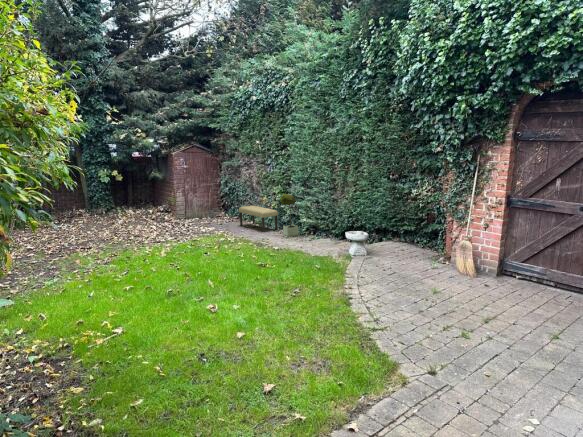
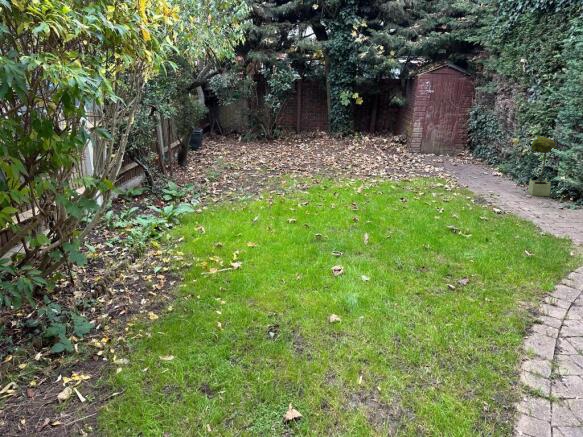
bench: present [239,206,278,232] -> none [477,147,529,184]

